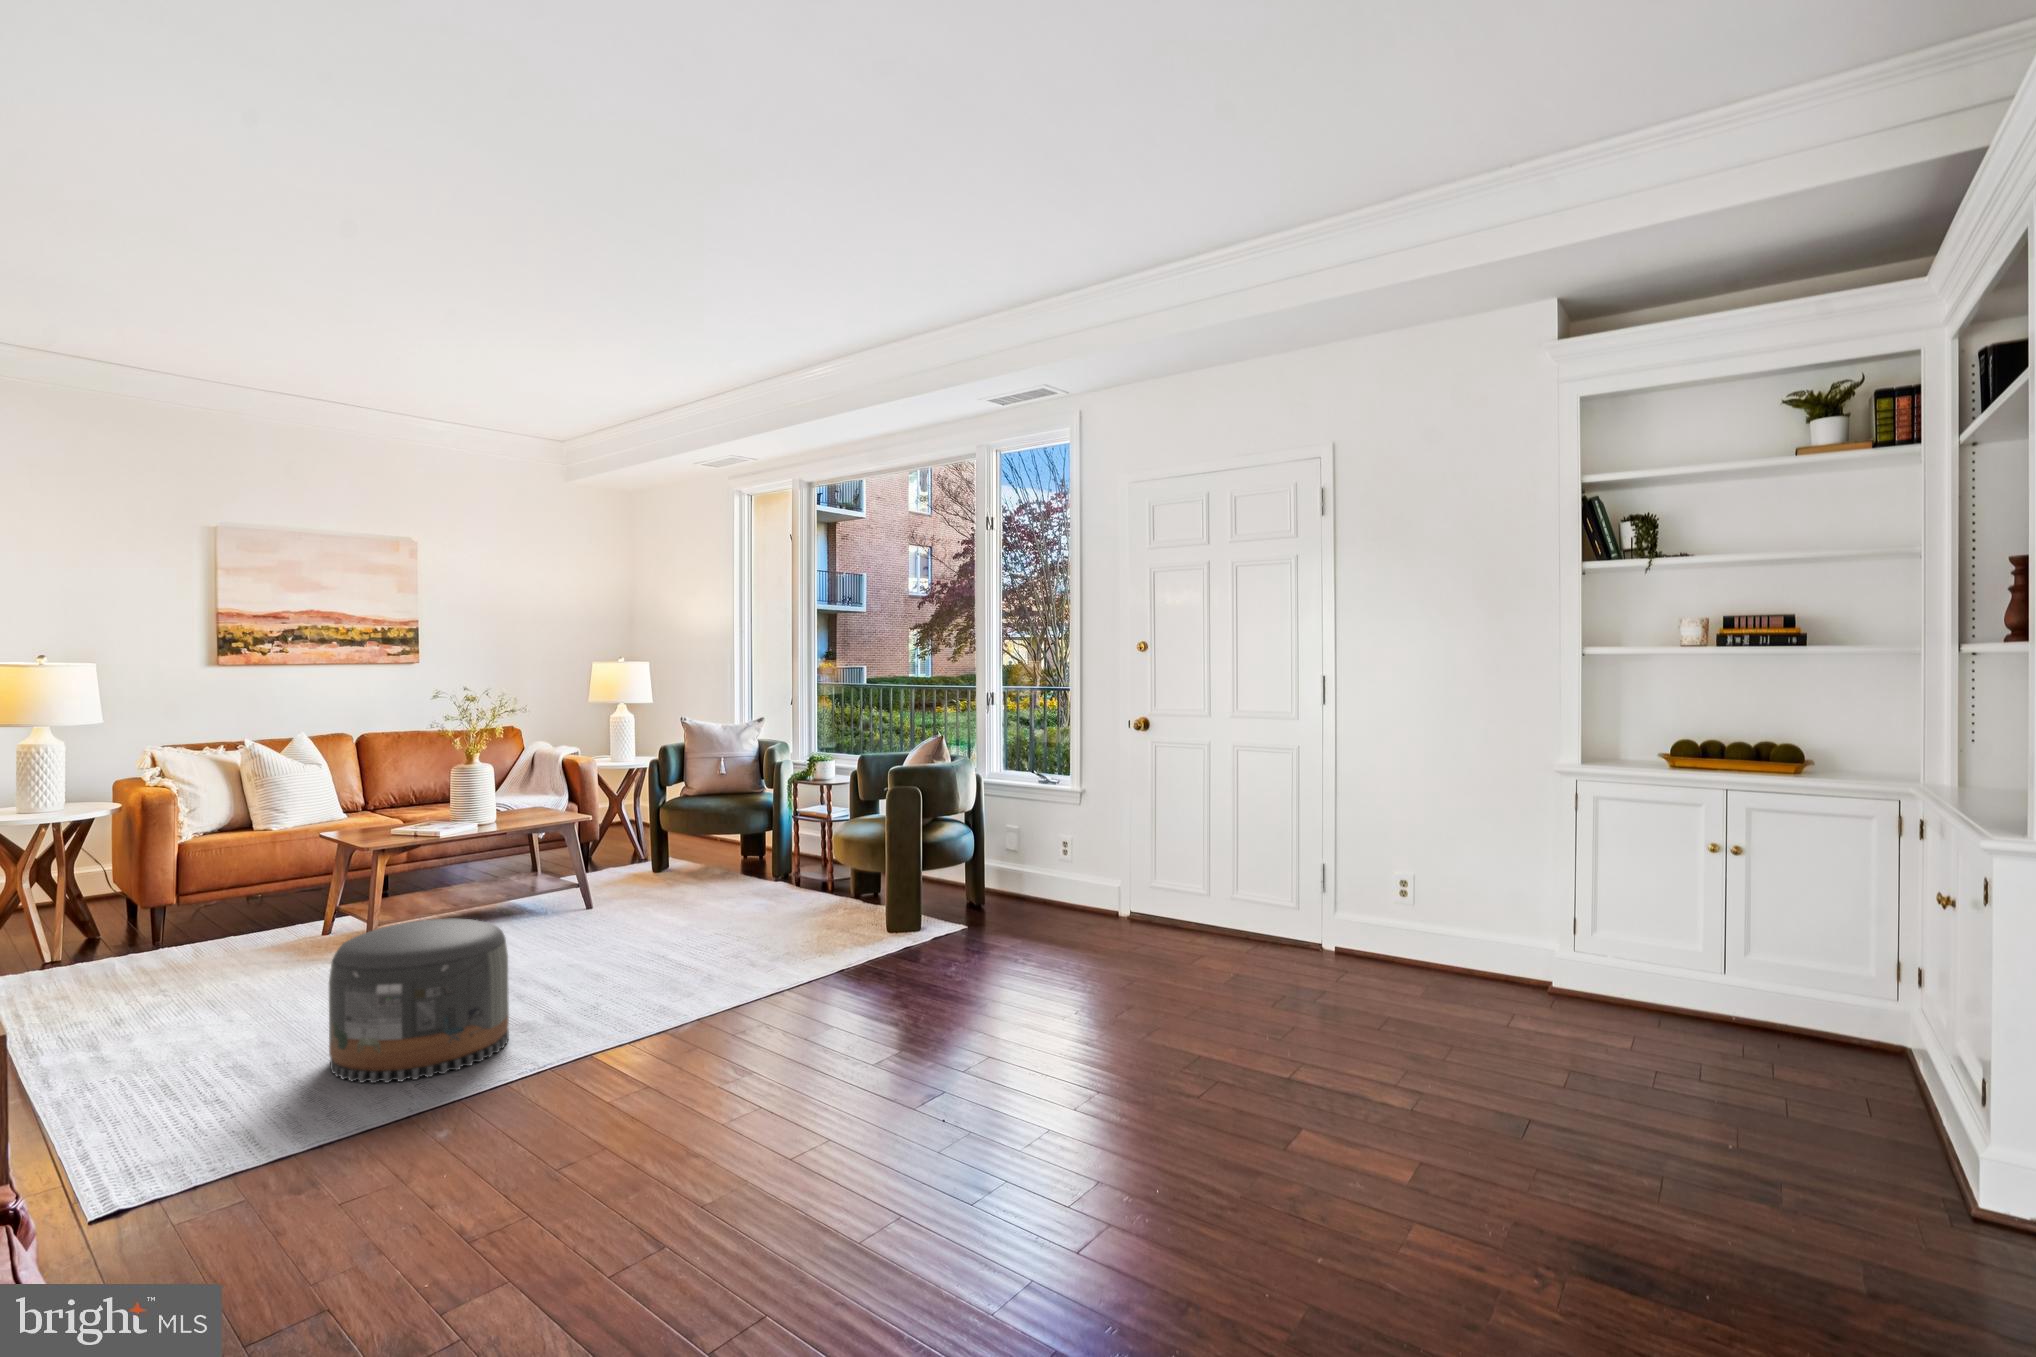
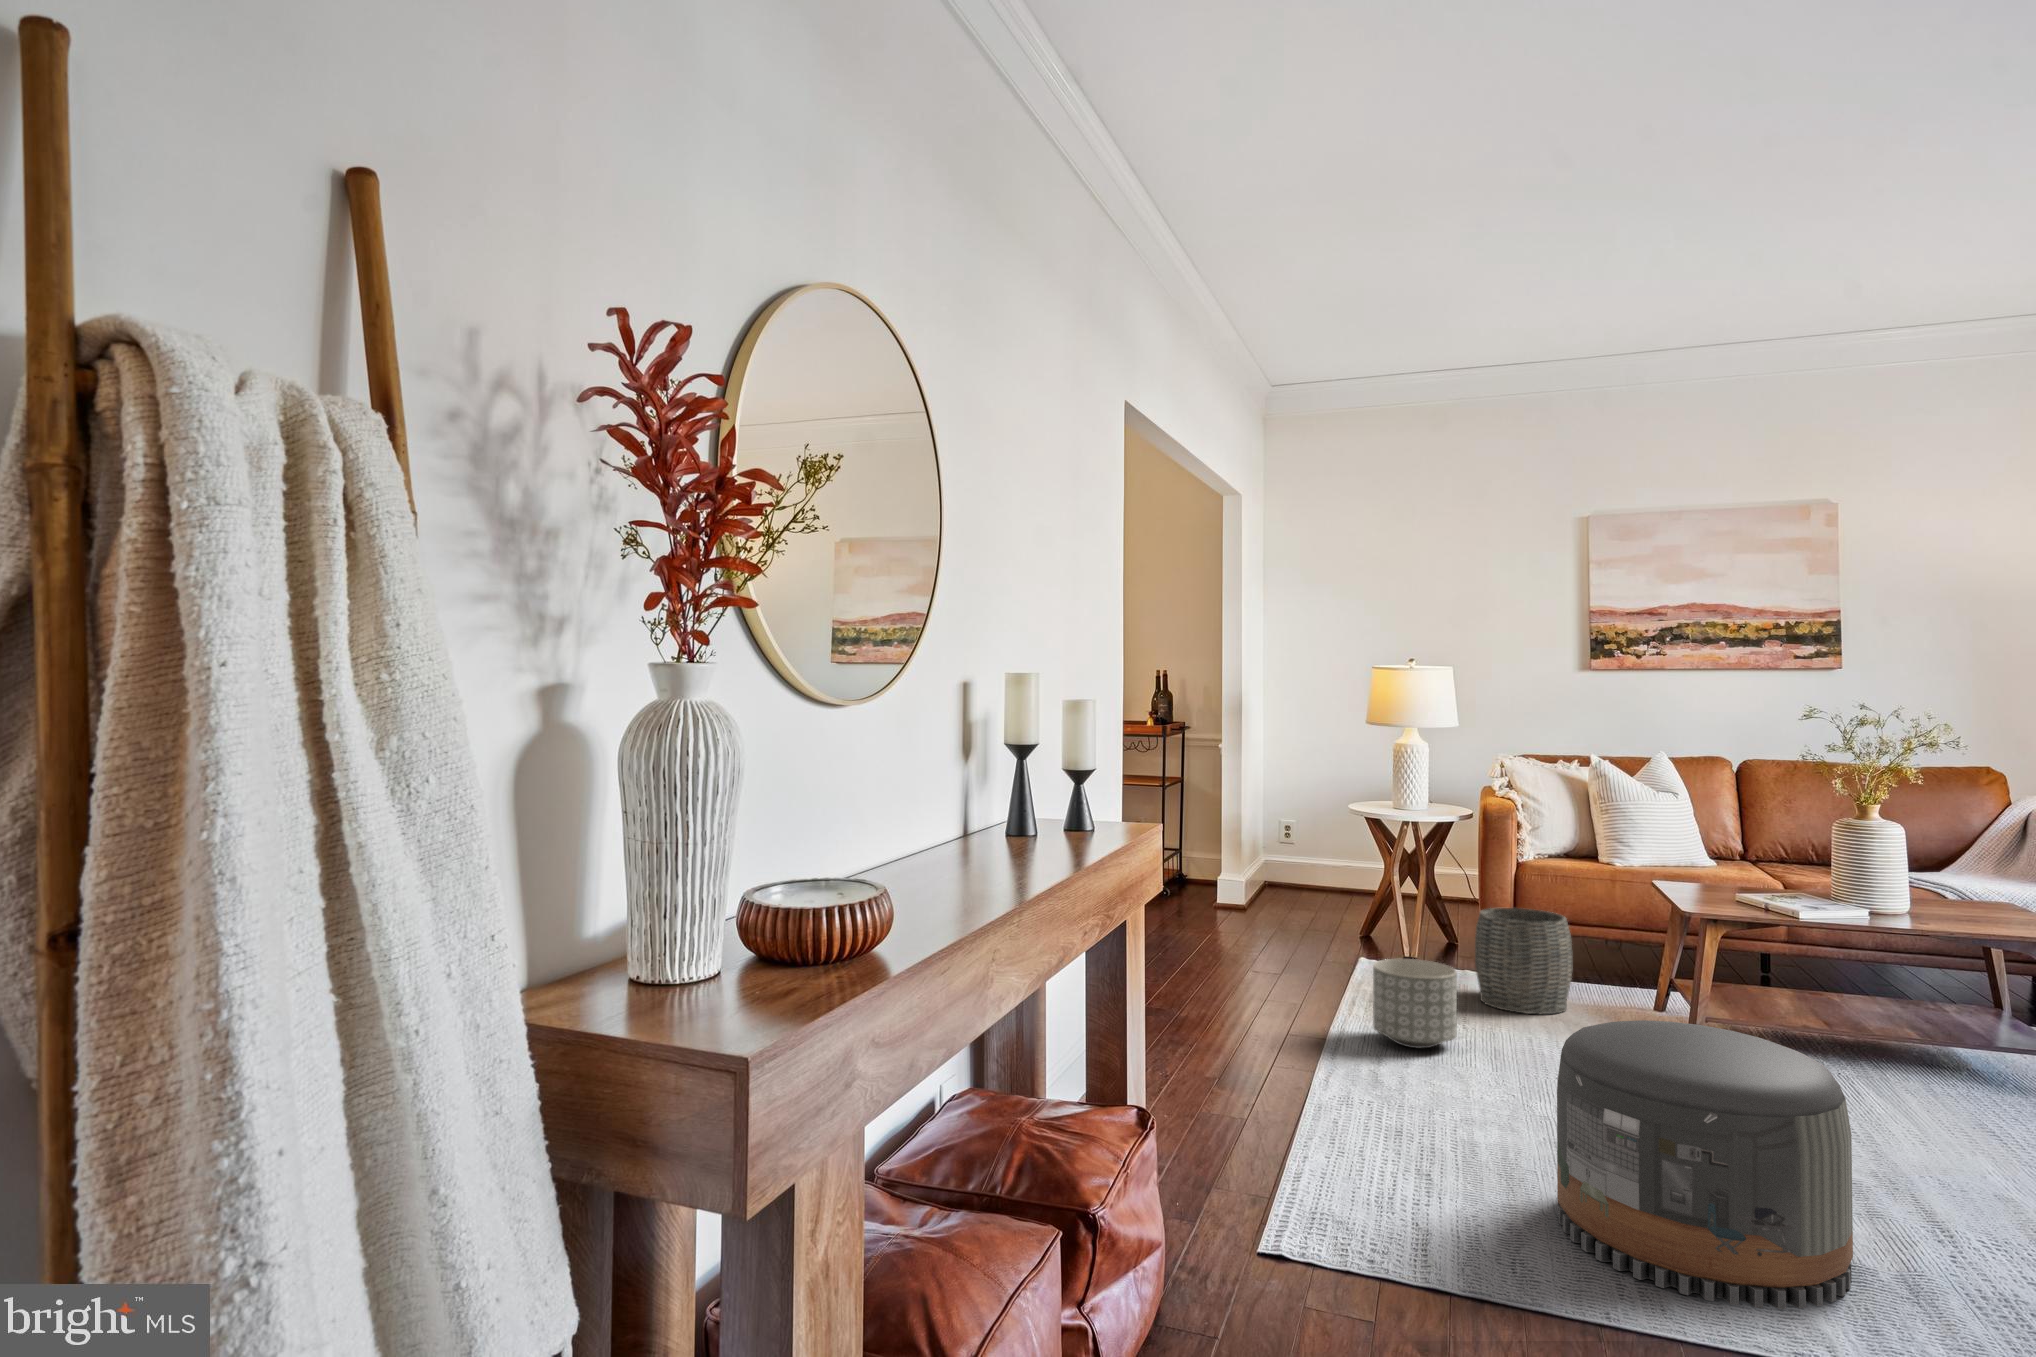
woven basket: none [160,879,255,970] -> present [1475,908,1573,1014]
planter: none [81,941,174,1021] -> present [1373,959,1457,1048]

